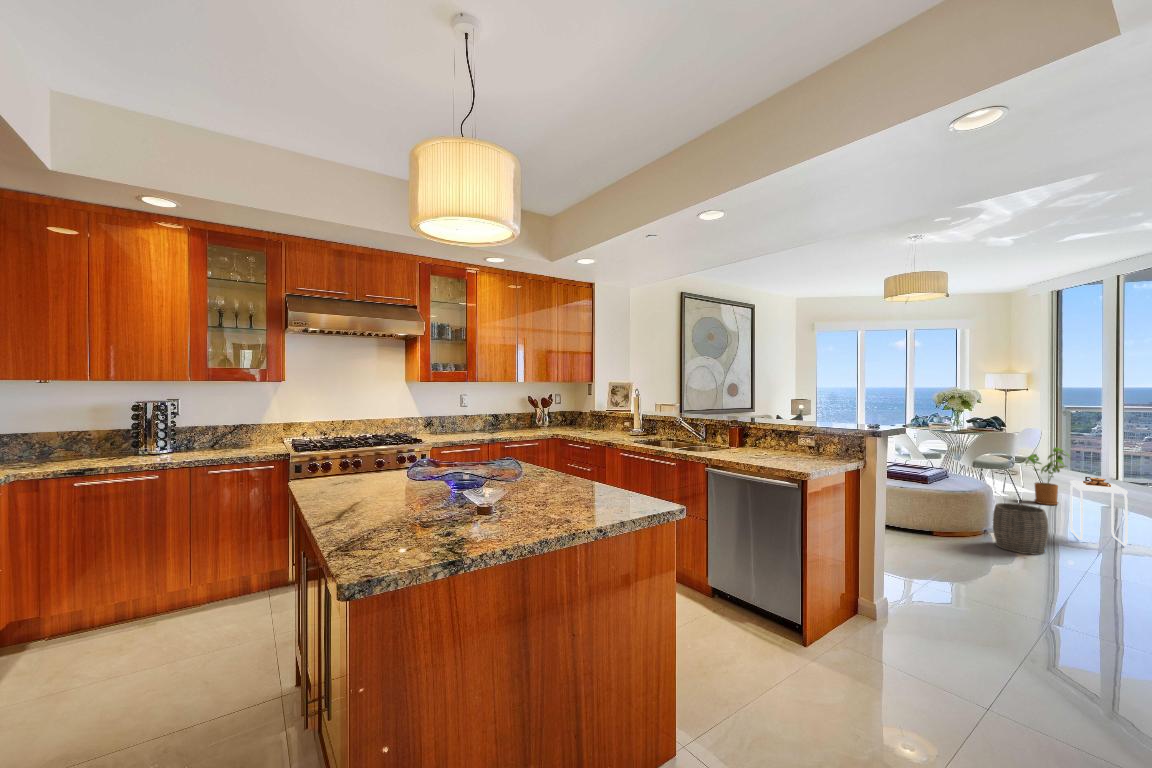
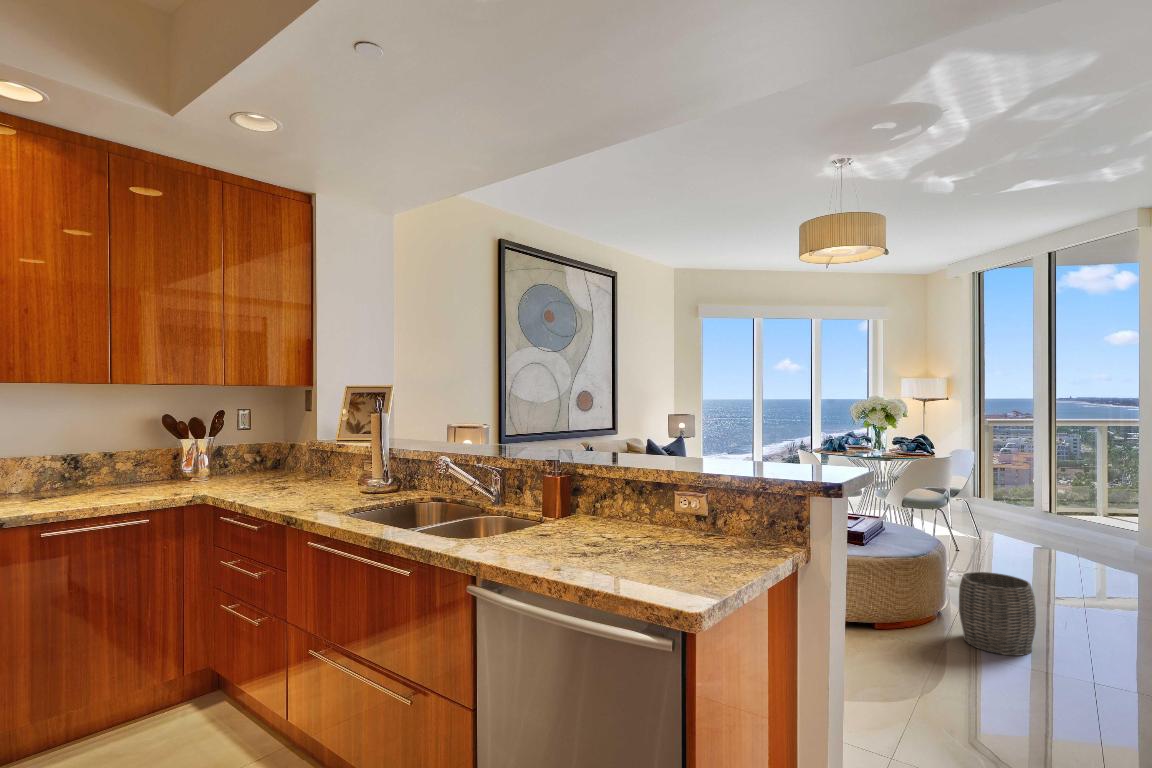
house plant: present [1026,448,1069,505] -> none [965,476,1017,556]
side table: present [1070,477,1128,546] -> none [1040,522,1121,623]

